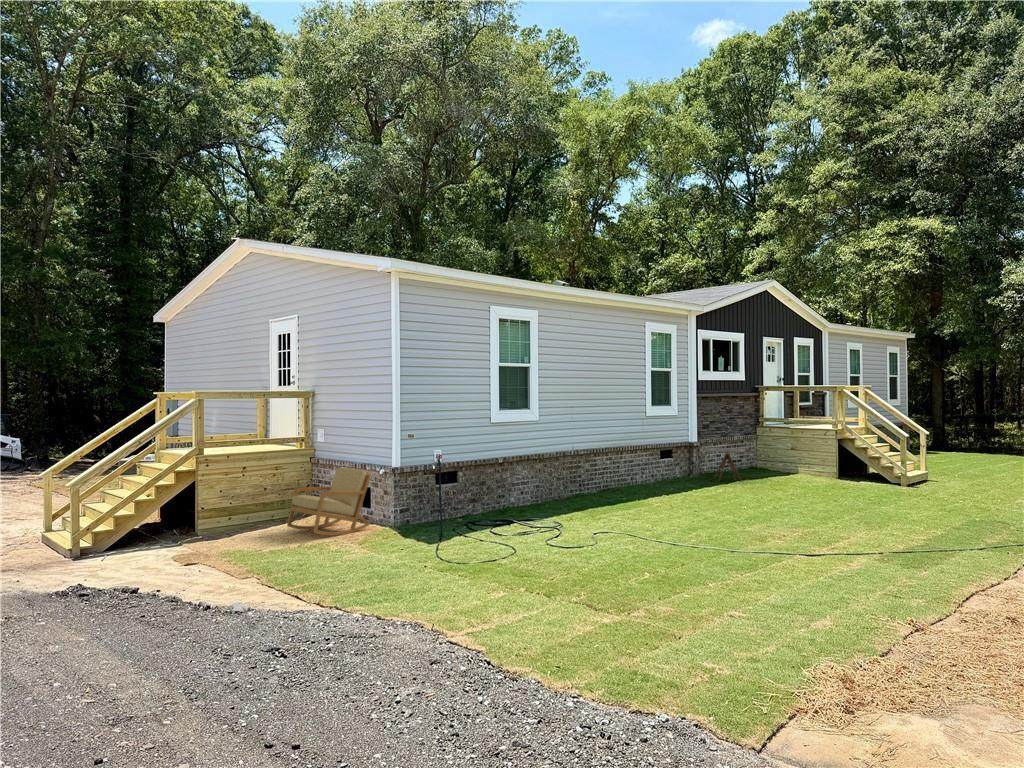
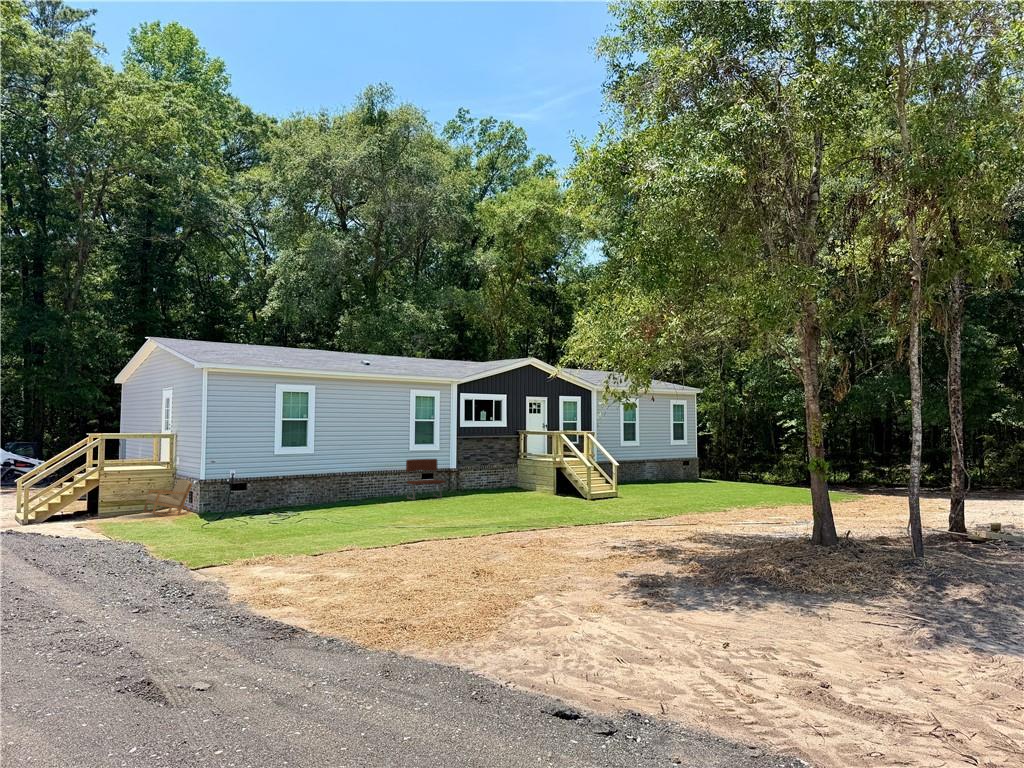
bench: none [648,427,705,491] -> present [406,459,446,500]
round table: present [704,448,751,482] -> none [459,473,490,496]

